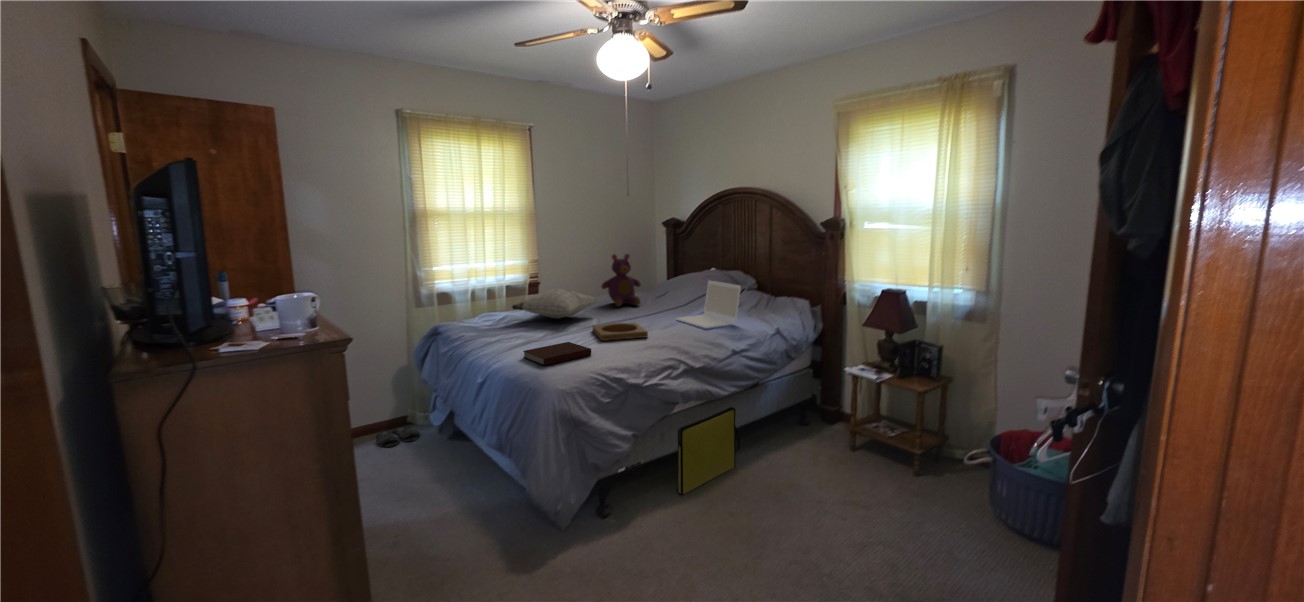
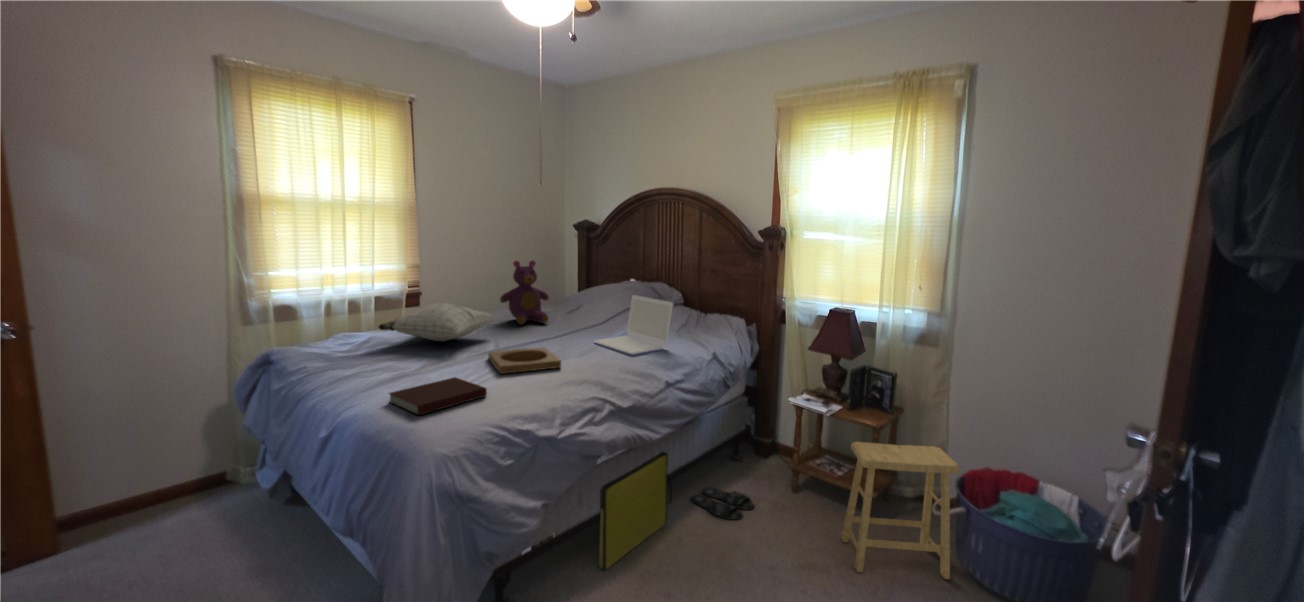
footstool: none [887,401,988,521] -> present [841,442,960,579]
slippers: present [376,427,419,447] -> present [691,487,754,520]

